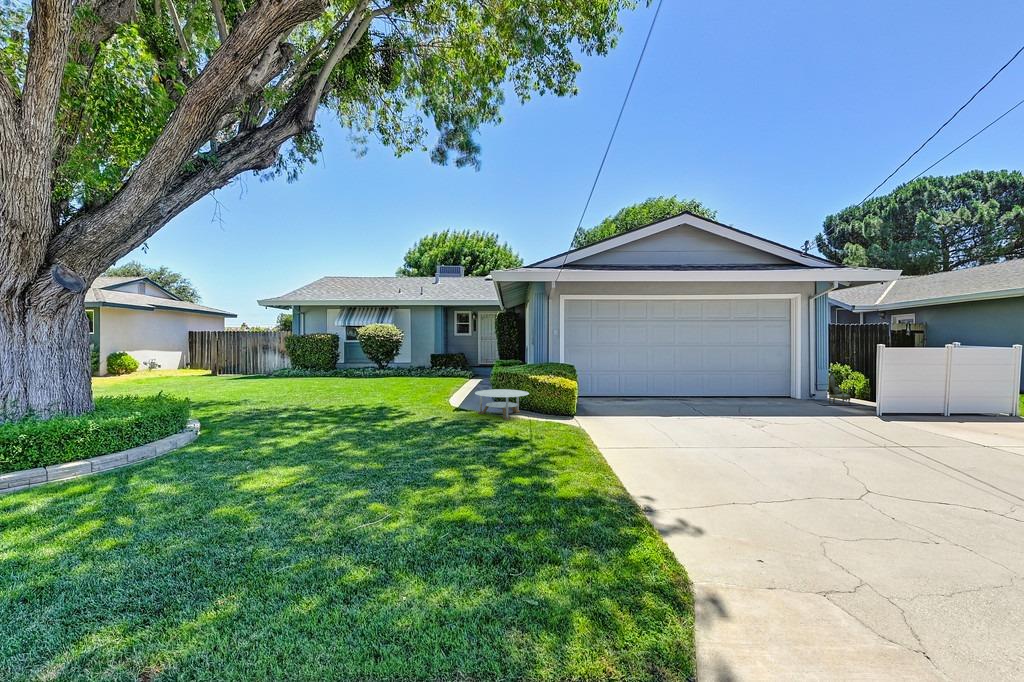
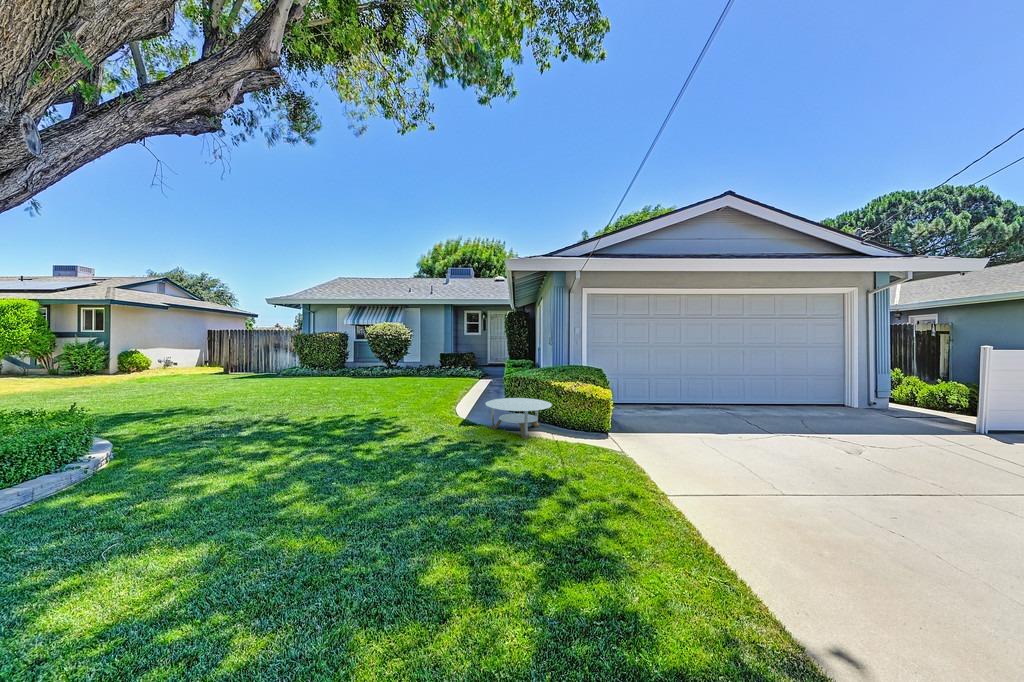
armchair: present [829,372,851,406] -> none [885,366,911,417]

